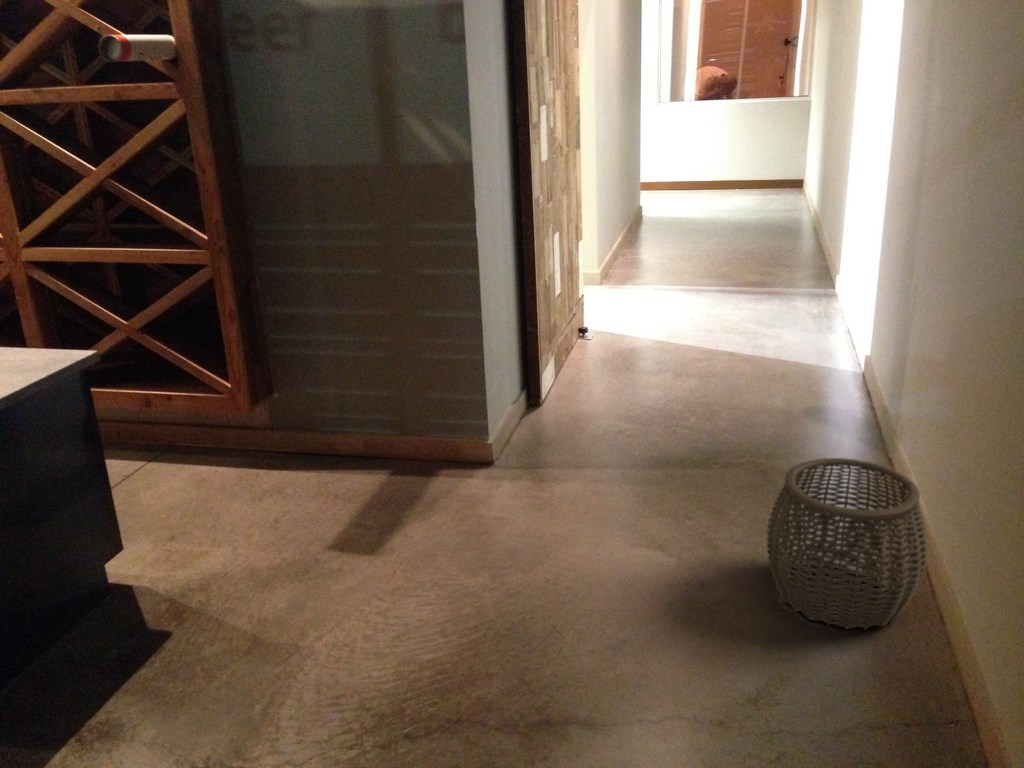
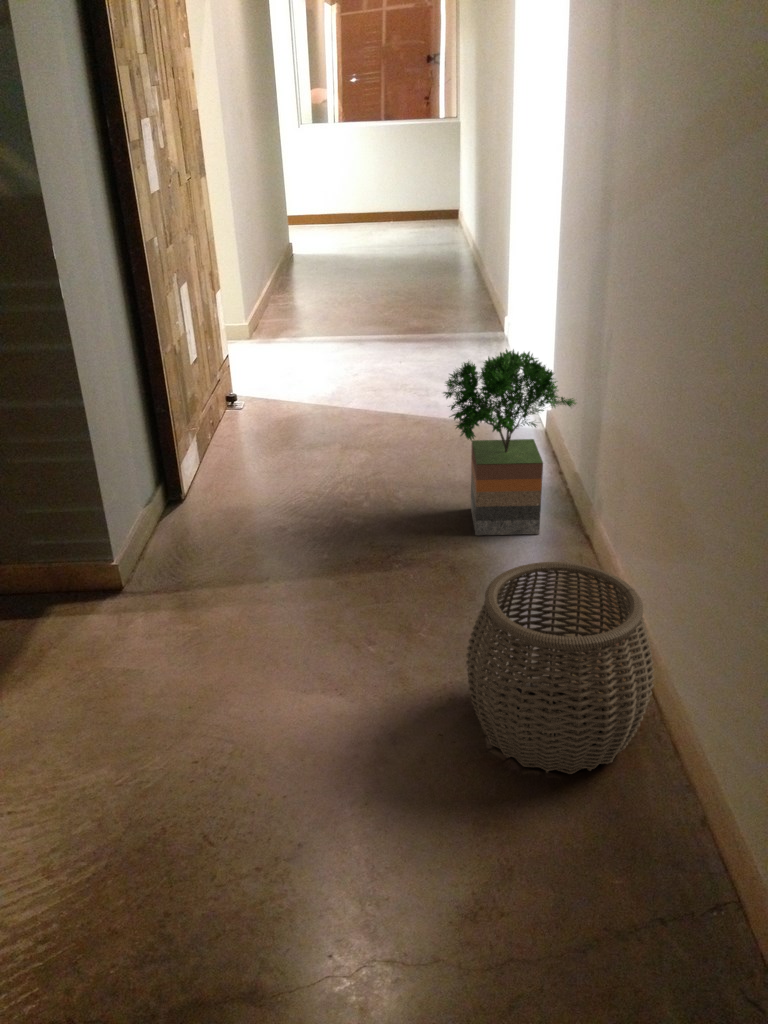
potted tree: none [765,293,888,455] -> present [443,349,576,535]

